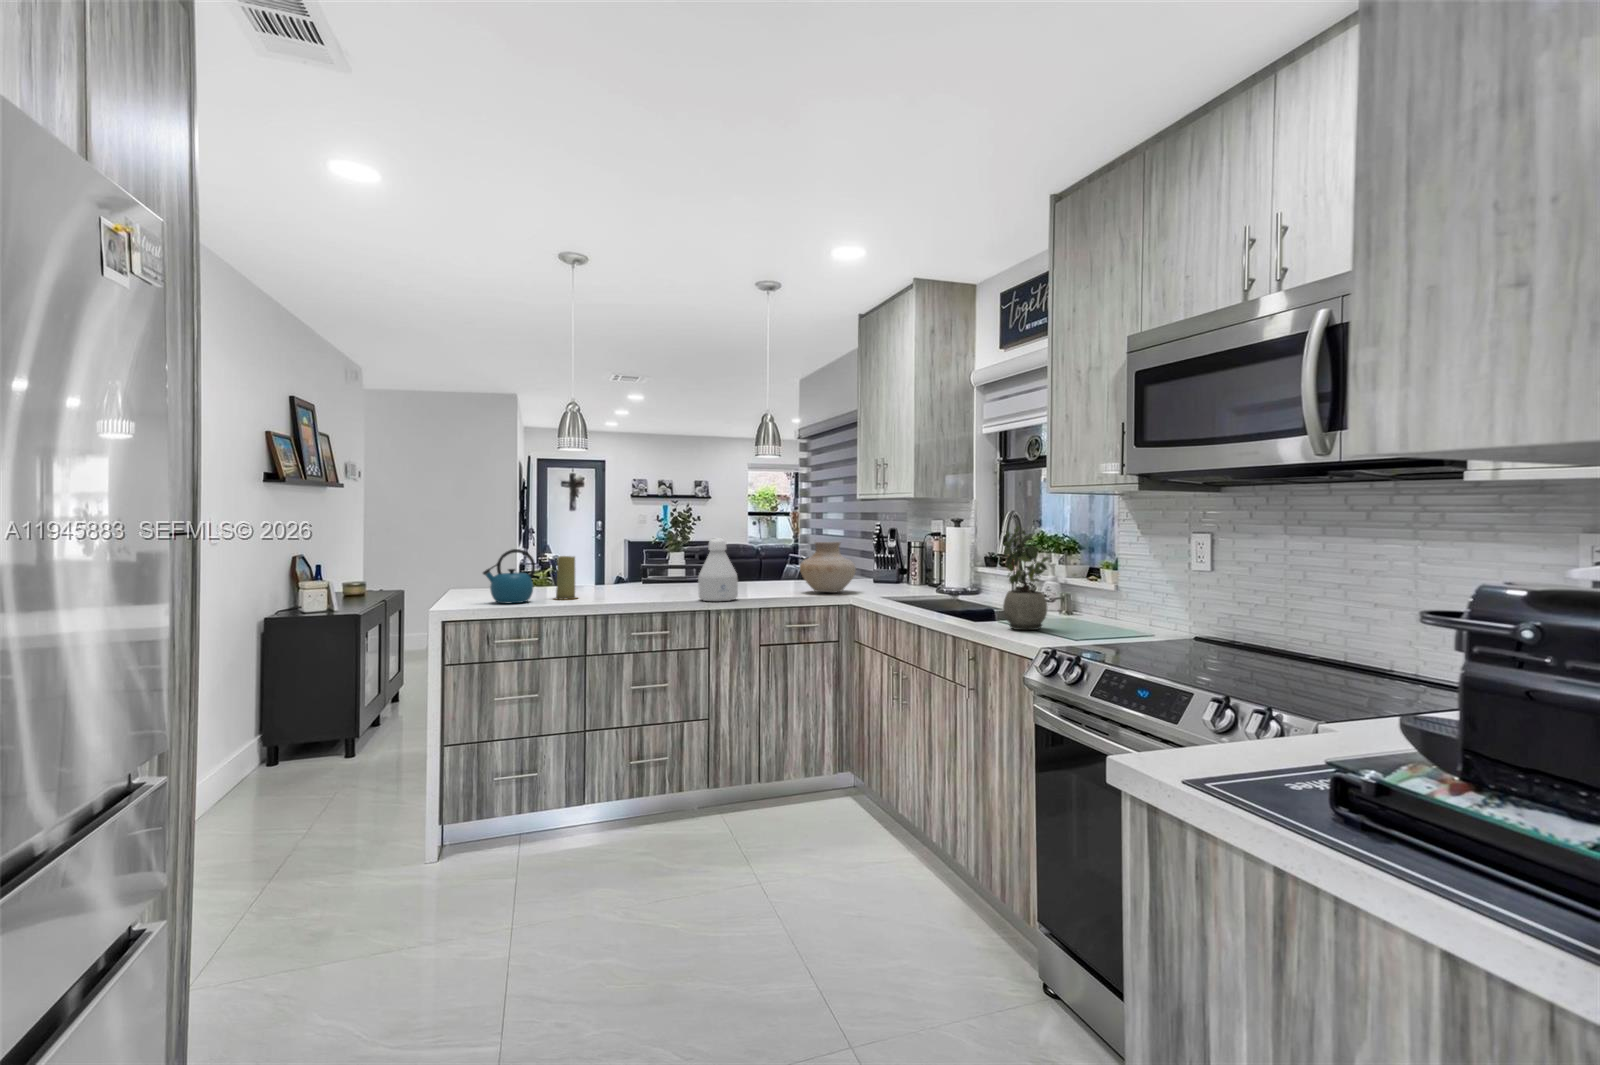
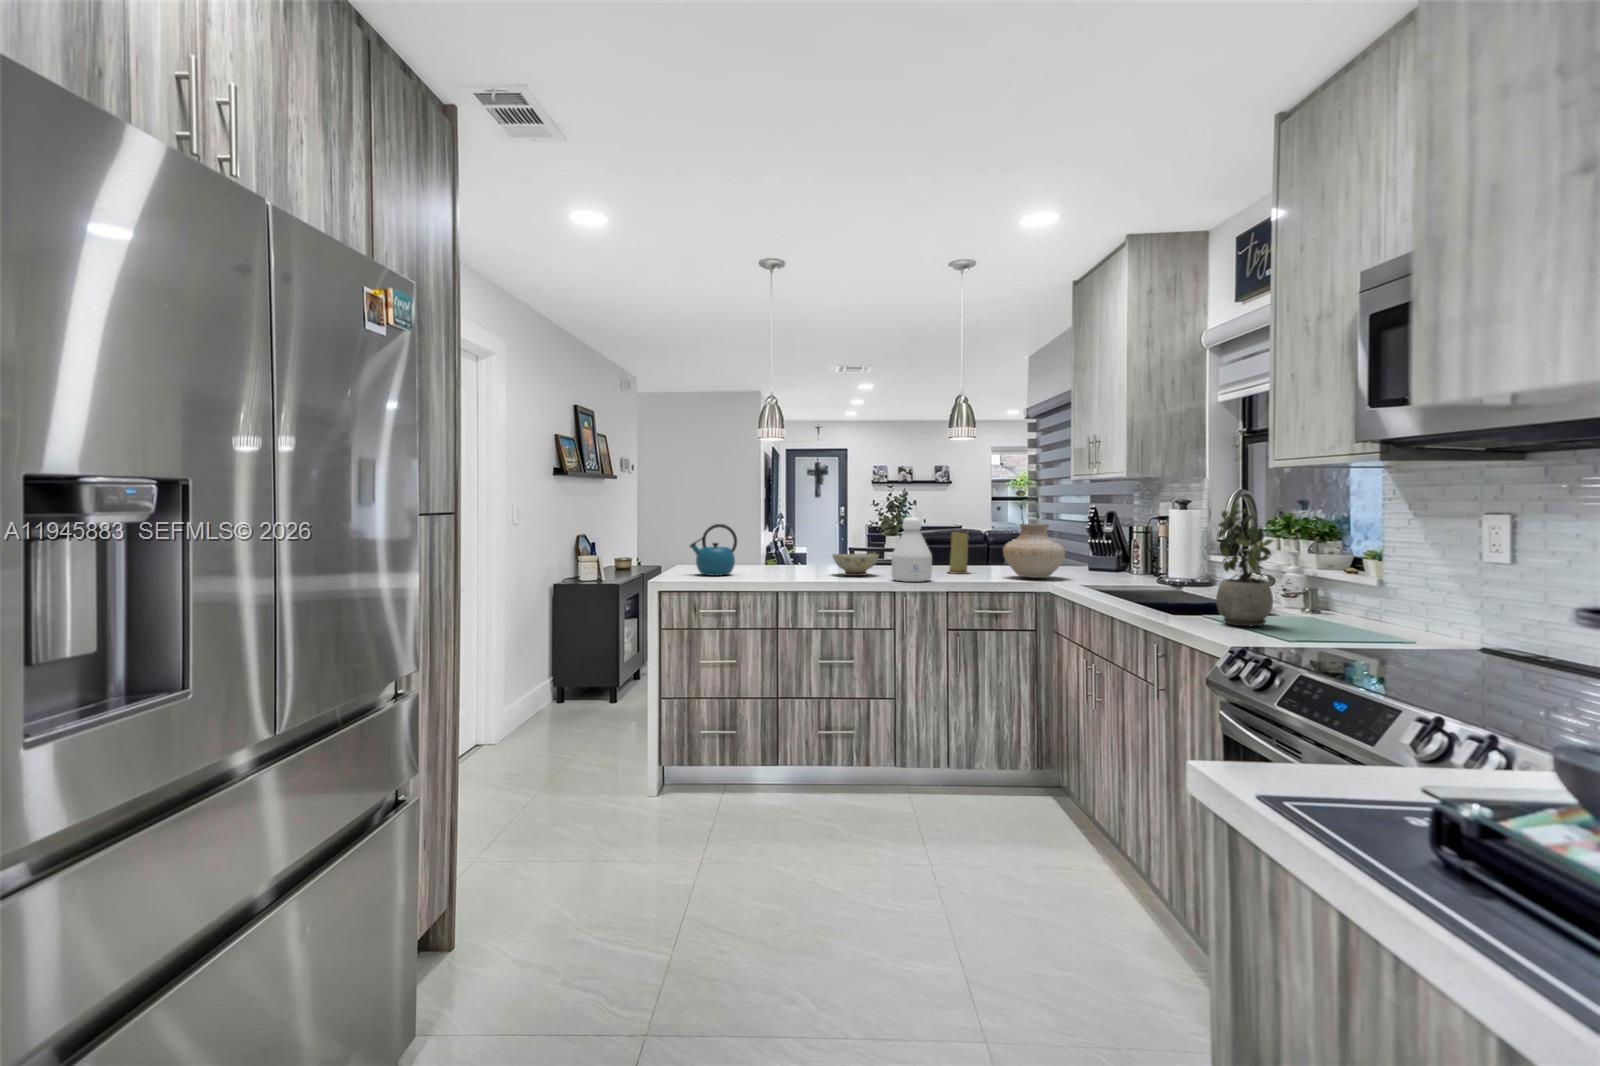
candle: present [555,556,577,600] -> present [949,532,968,574]
ceramic bowl: none [635,574,683,598] -> present [833,553,879,576]

